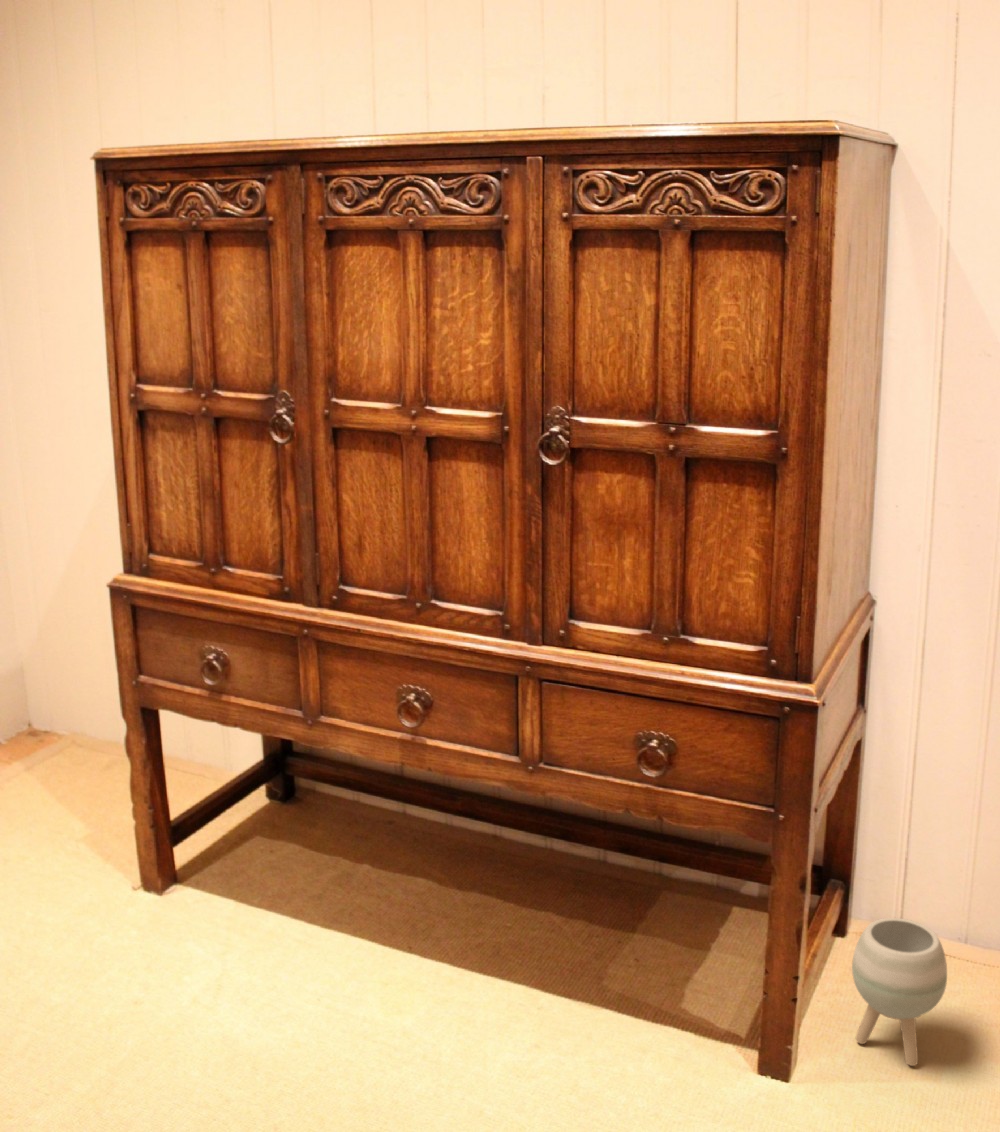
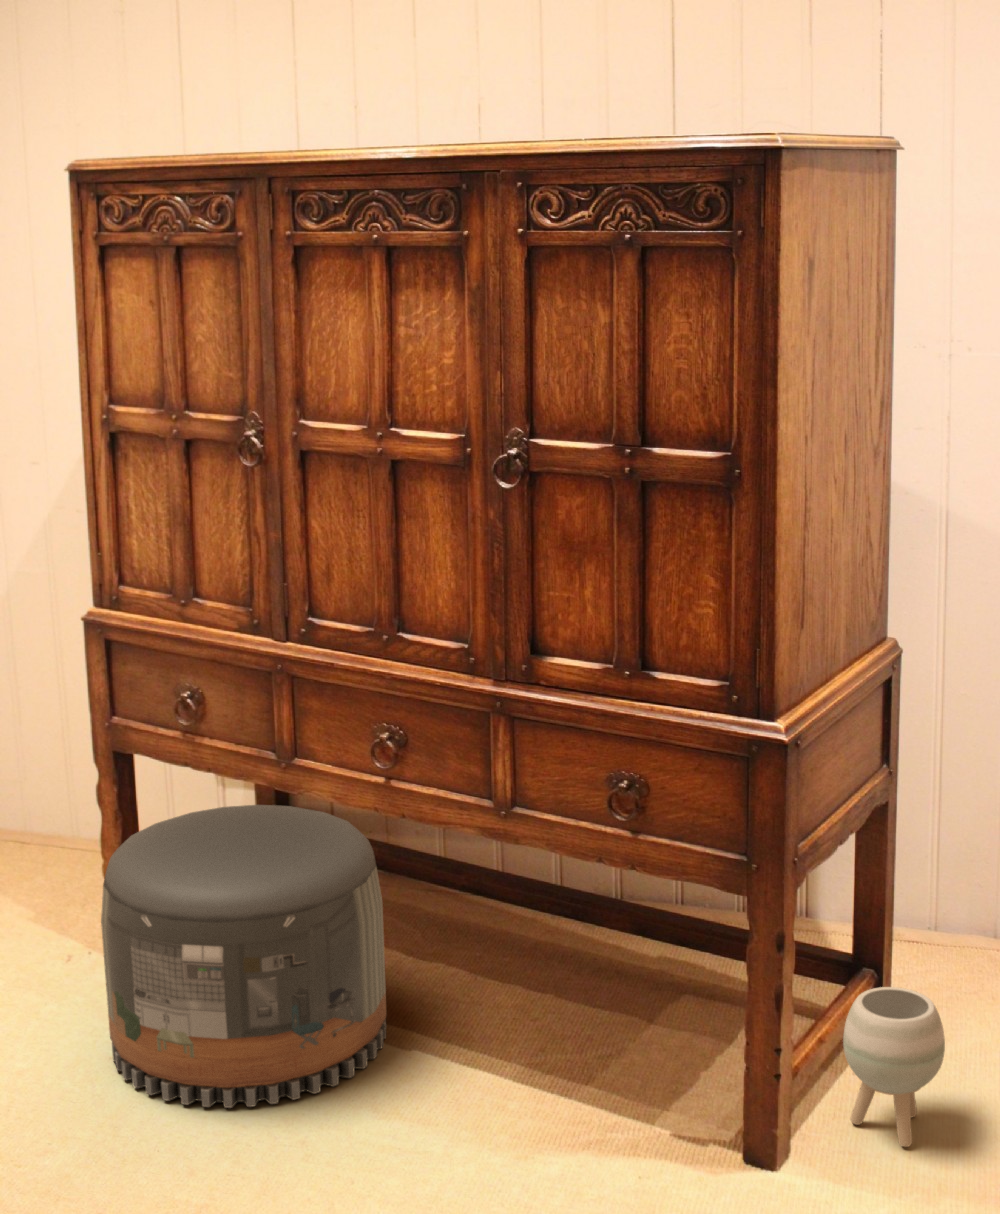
pouf: none [145,757,413,1056] -> present [101,805,387,1108]

